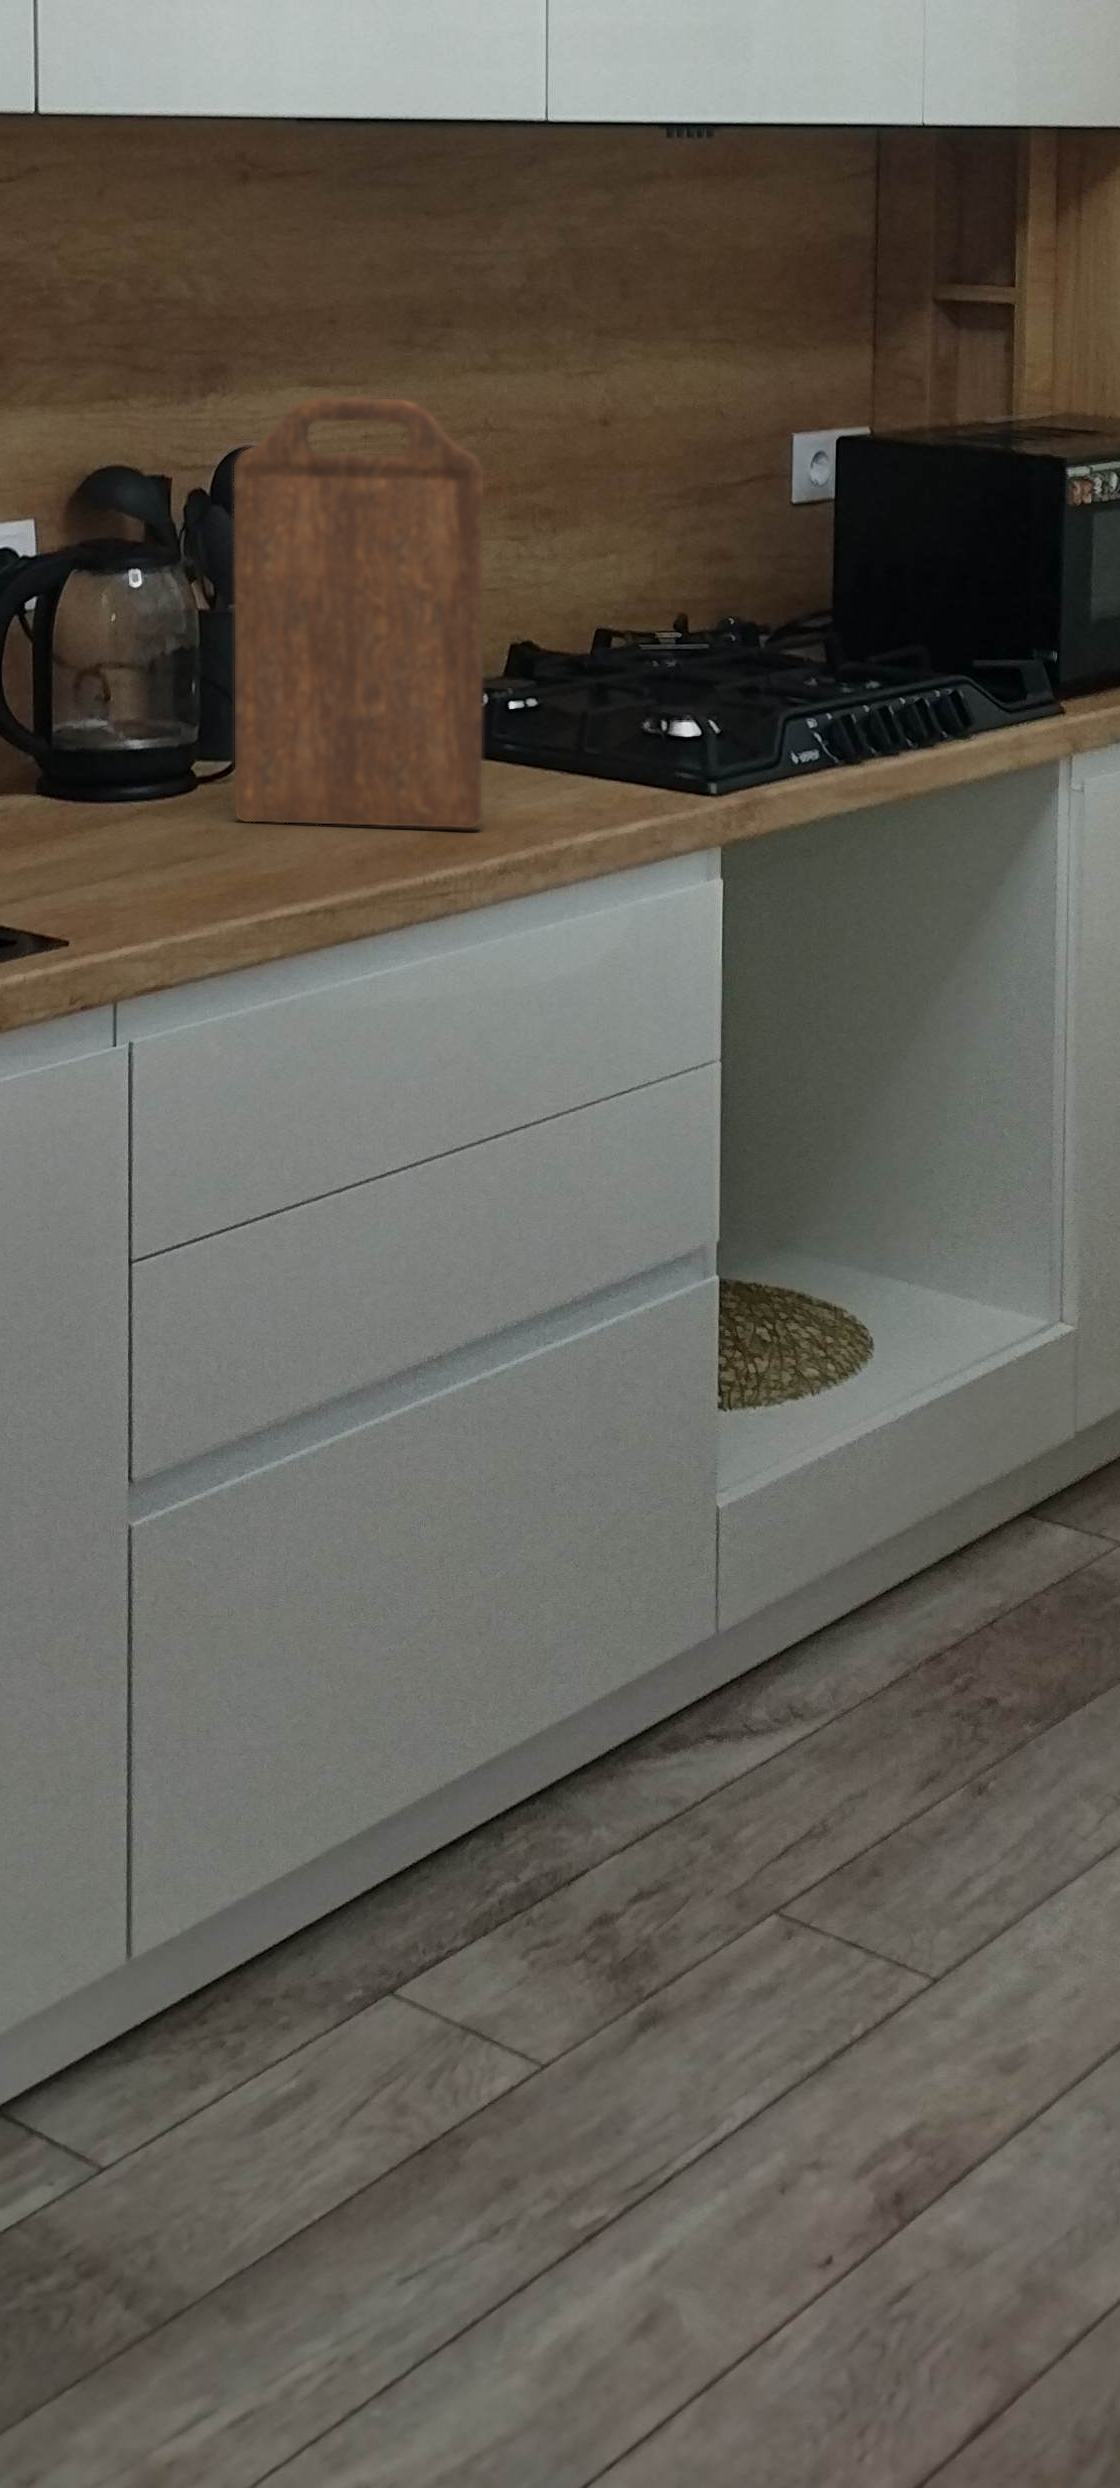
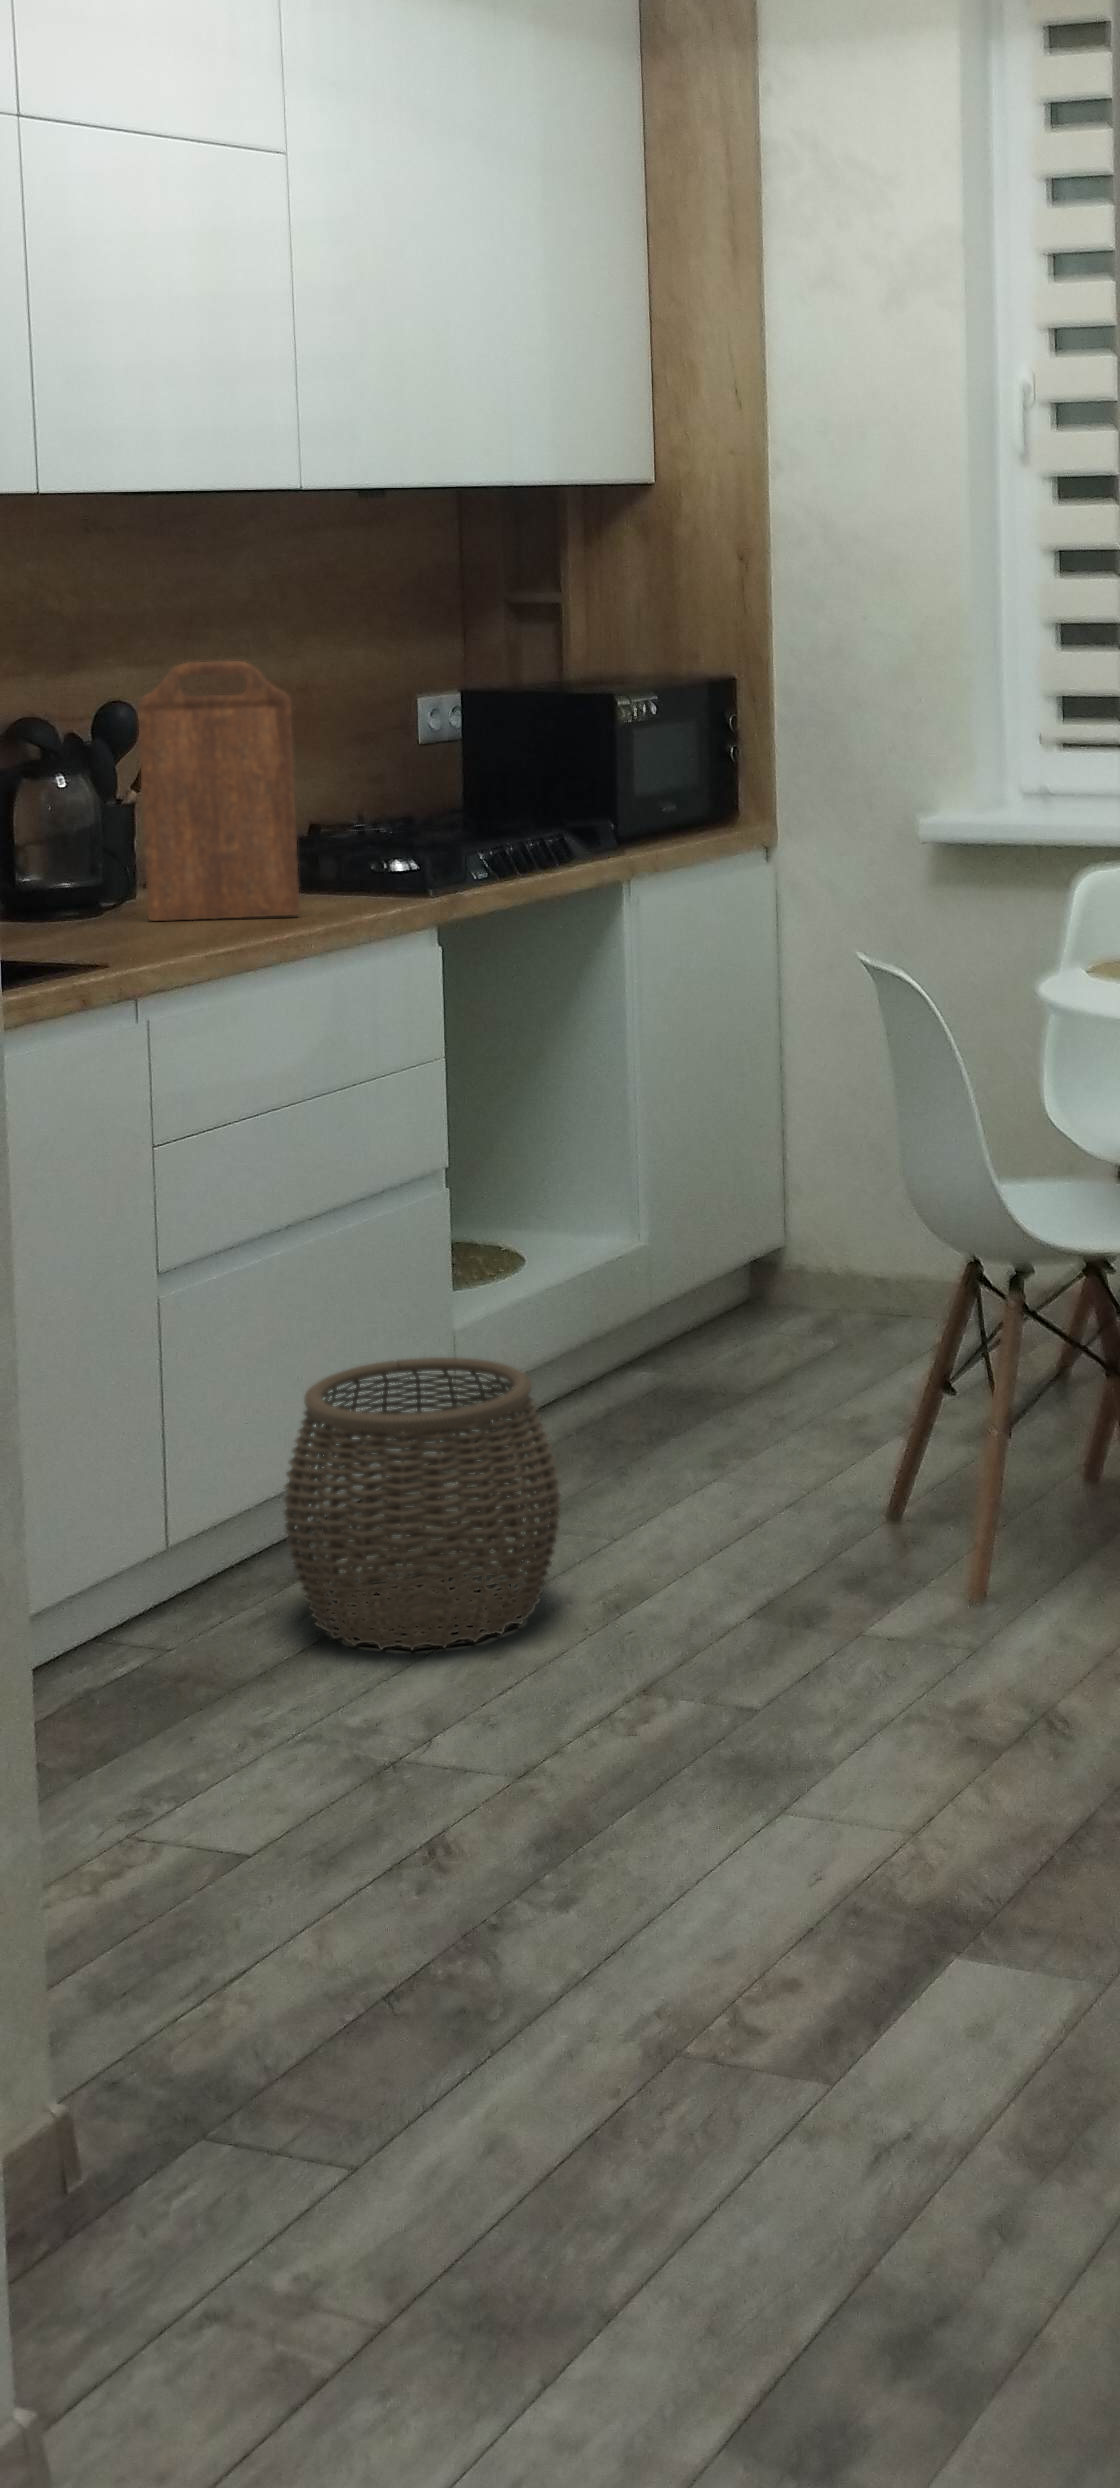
woven basket: none [320,1649,820,2257] -> present [284,1357,561,1650]

